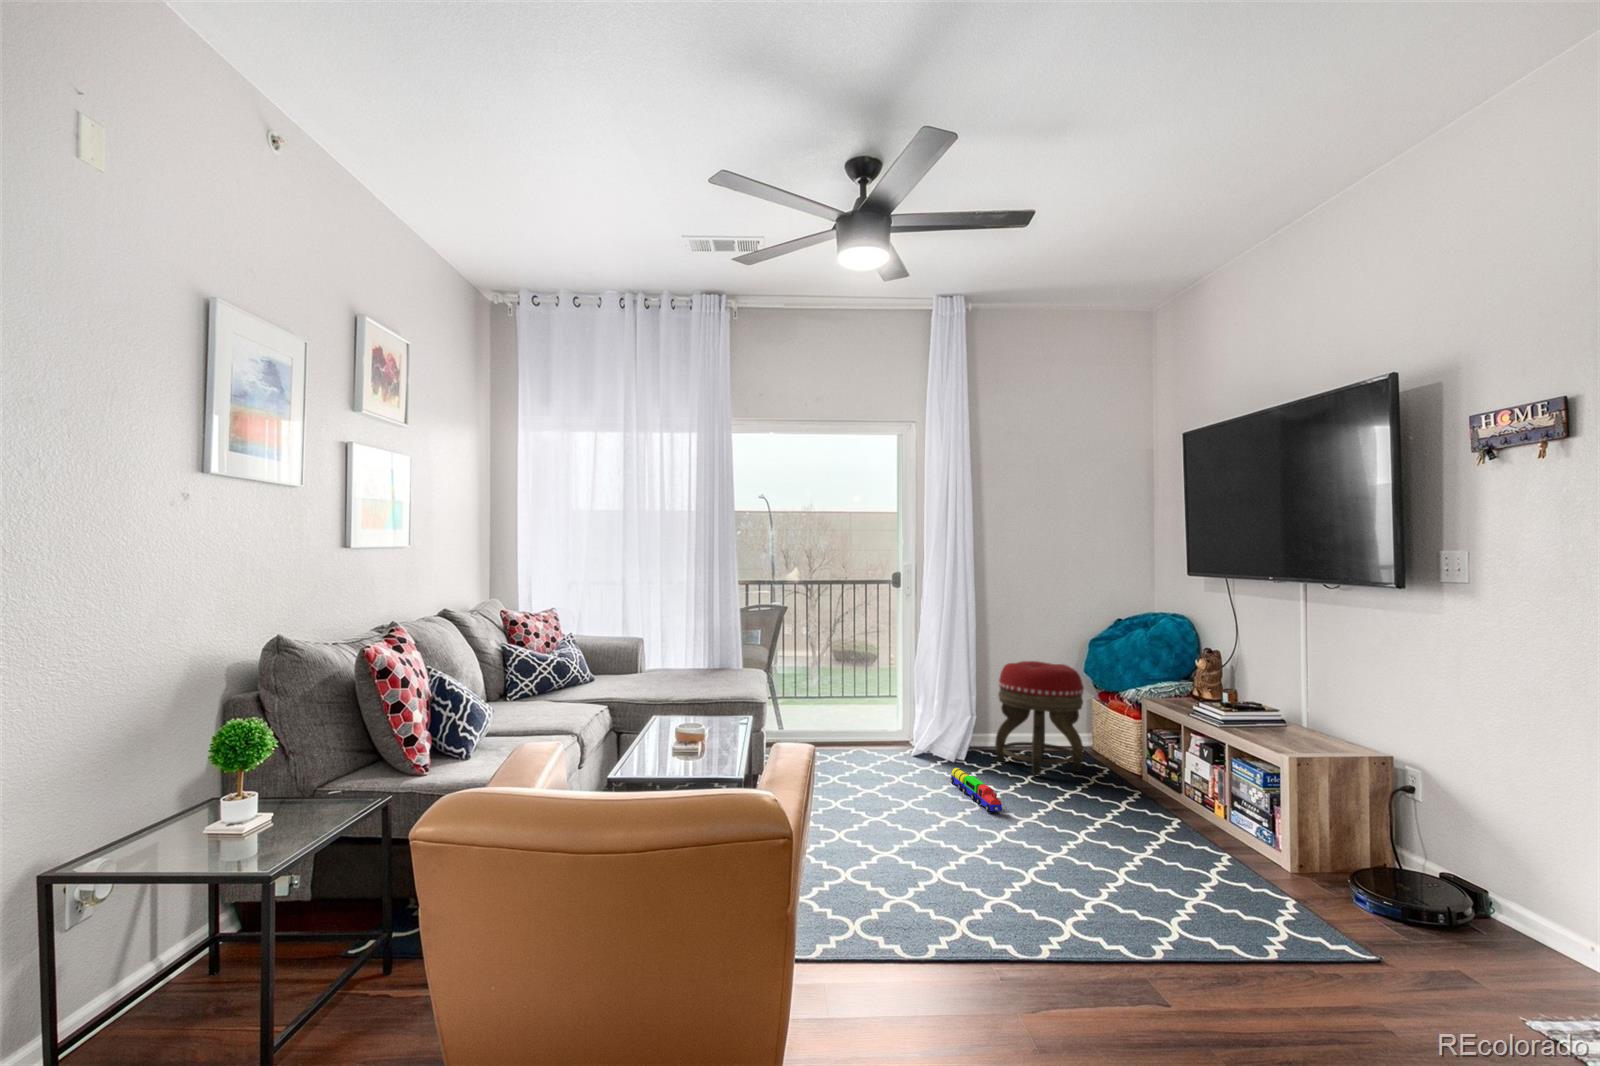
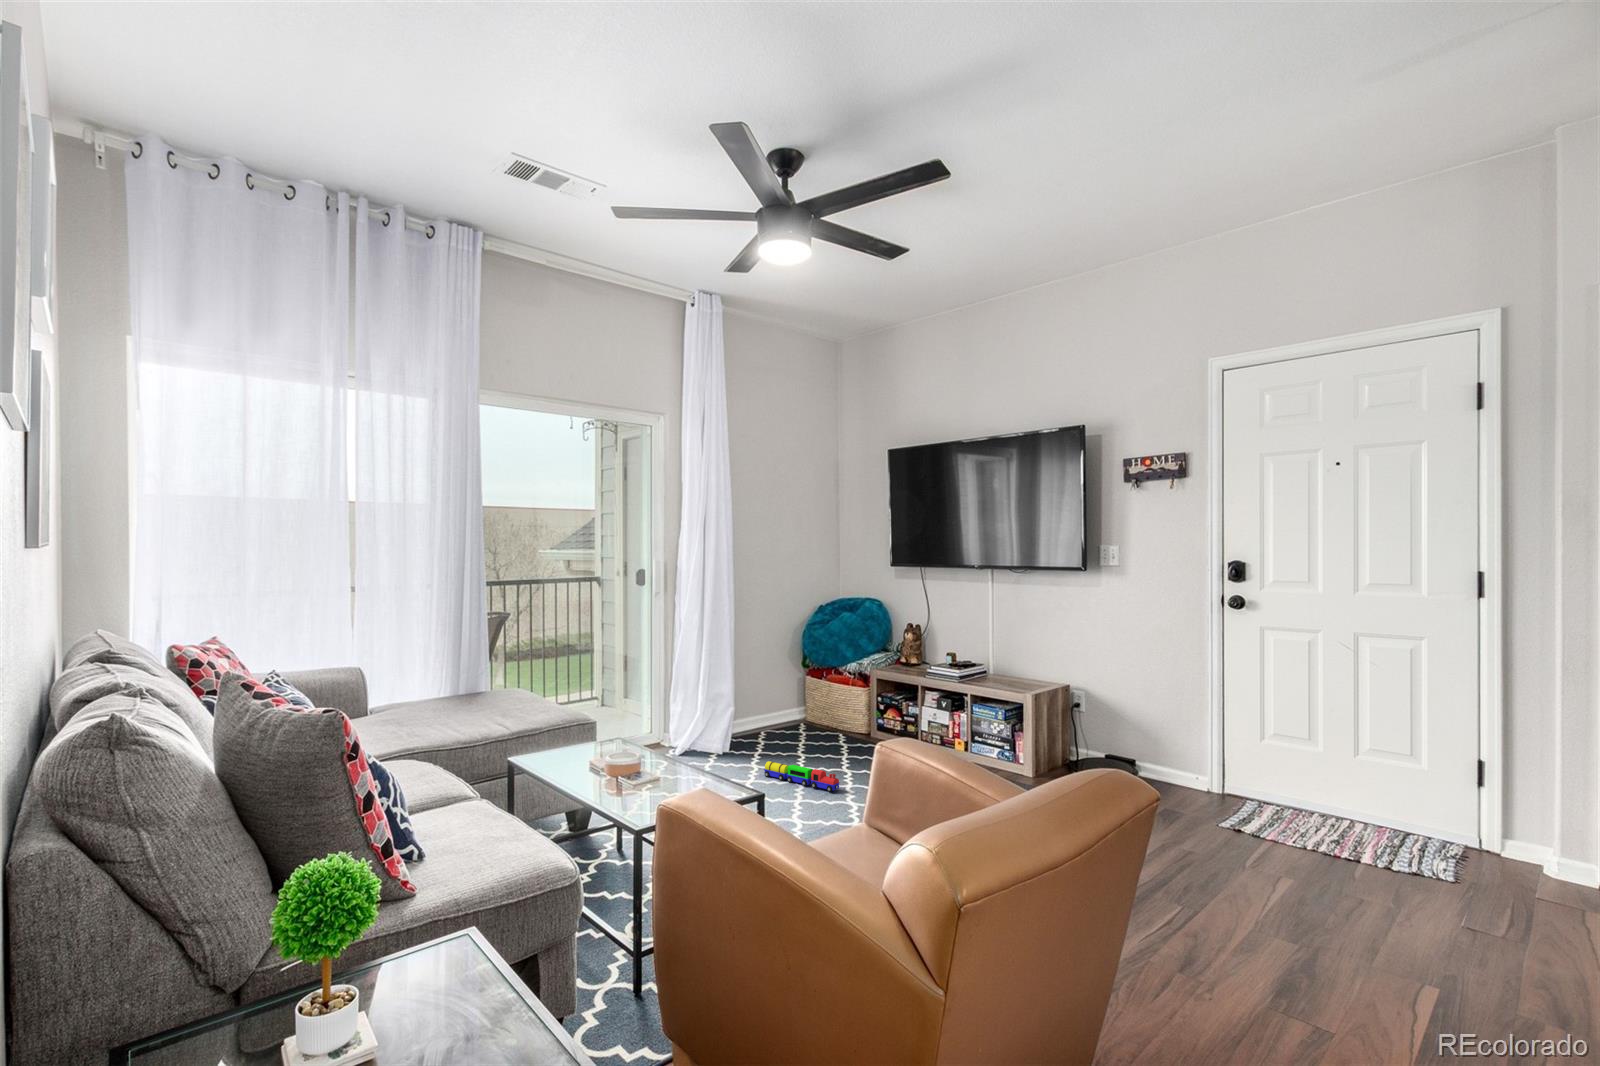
footstool: present [995,661,1084,776] -> none [761,651,834,754]

